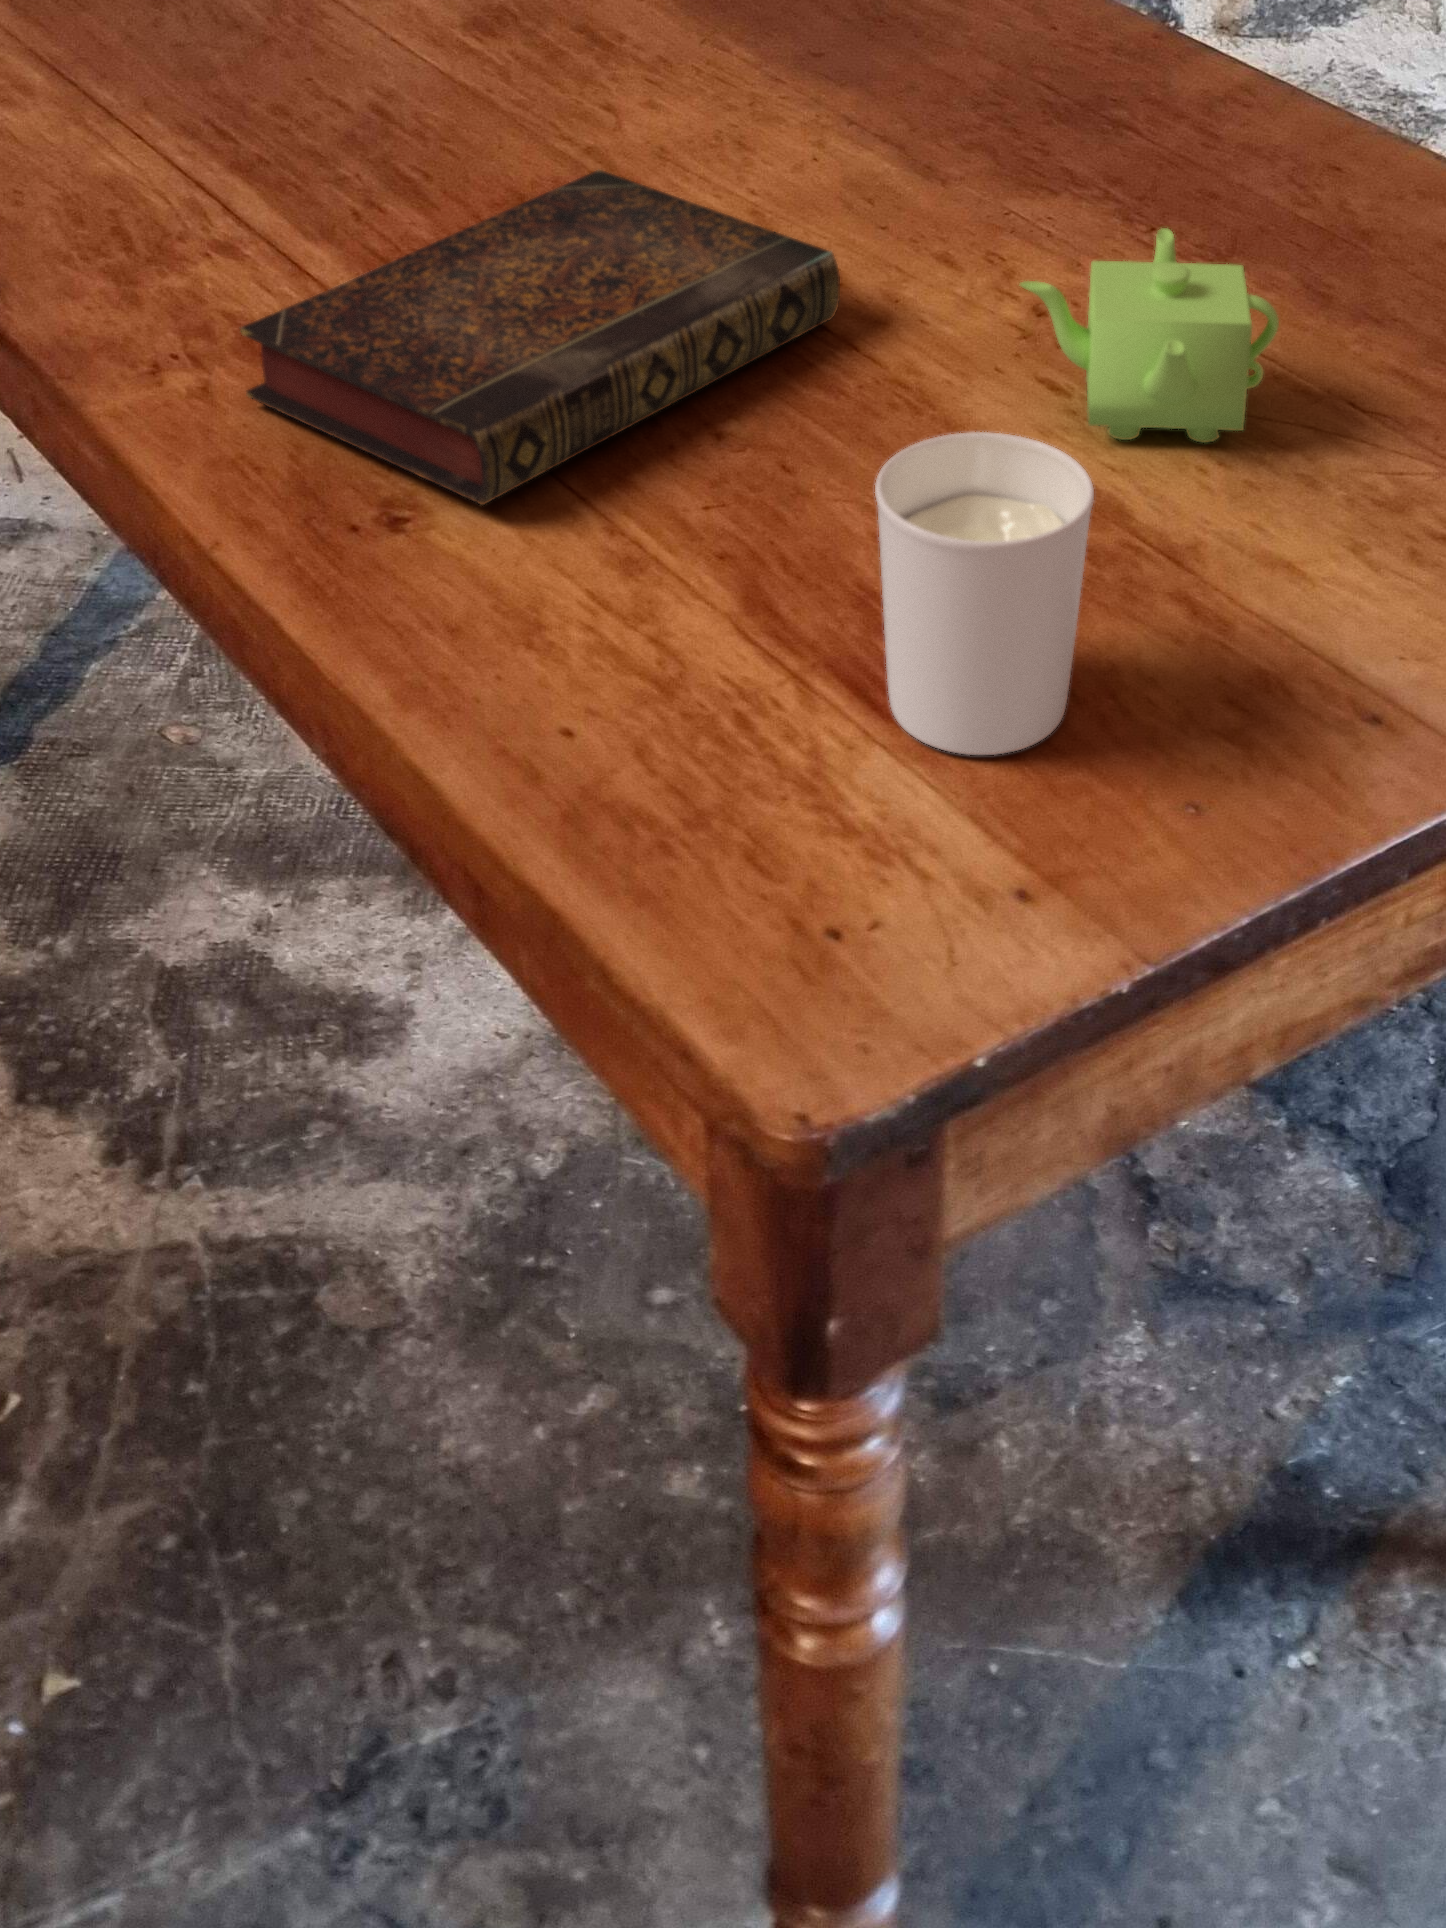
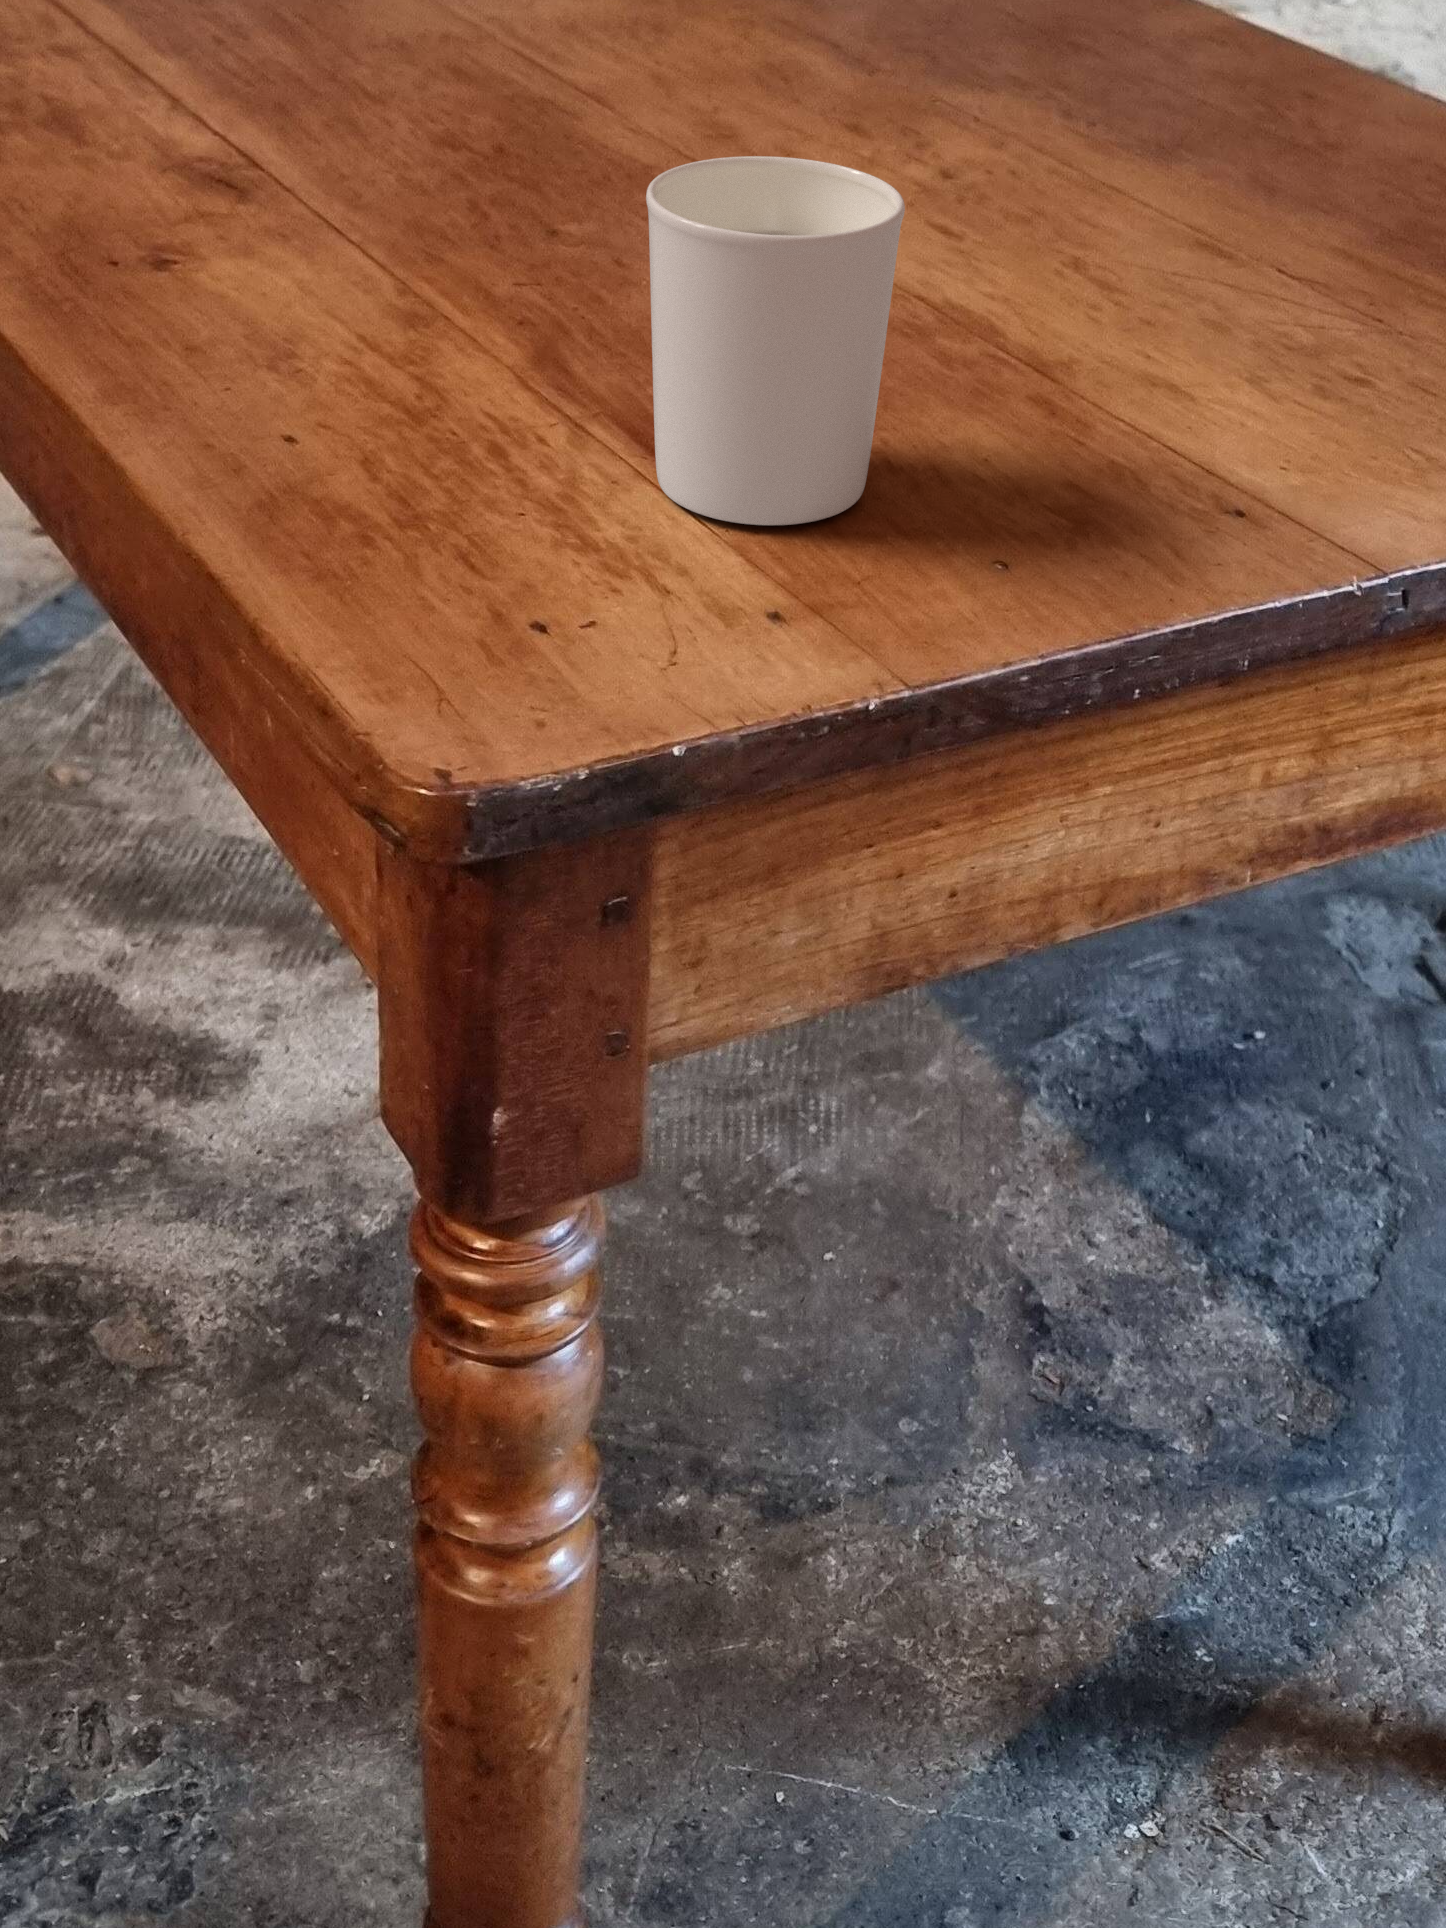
book: present [240,169,840,505] -> none [22,14,714,271]
teapot: present [1020,228,1279,443] -> none [896,74,1190,298]

